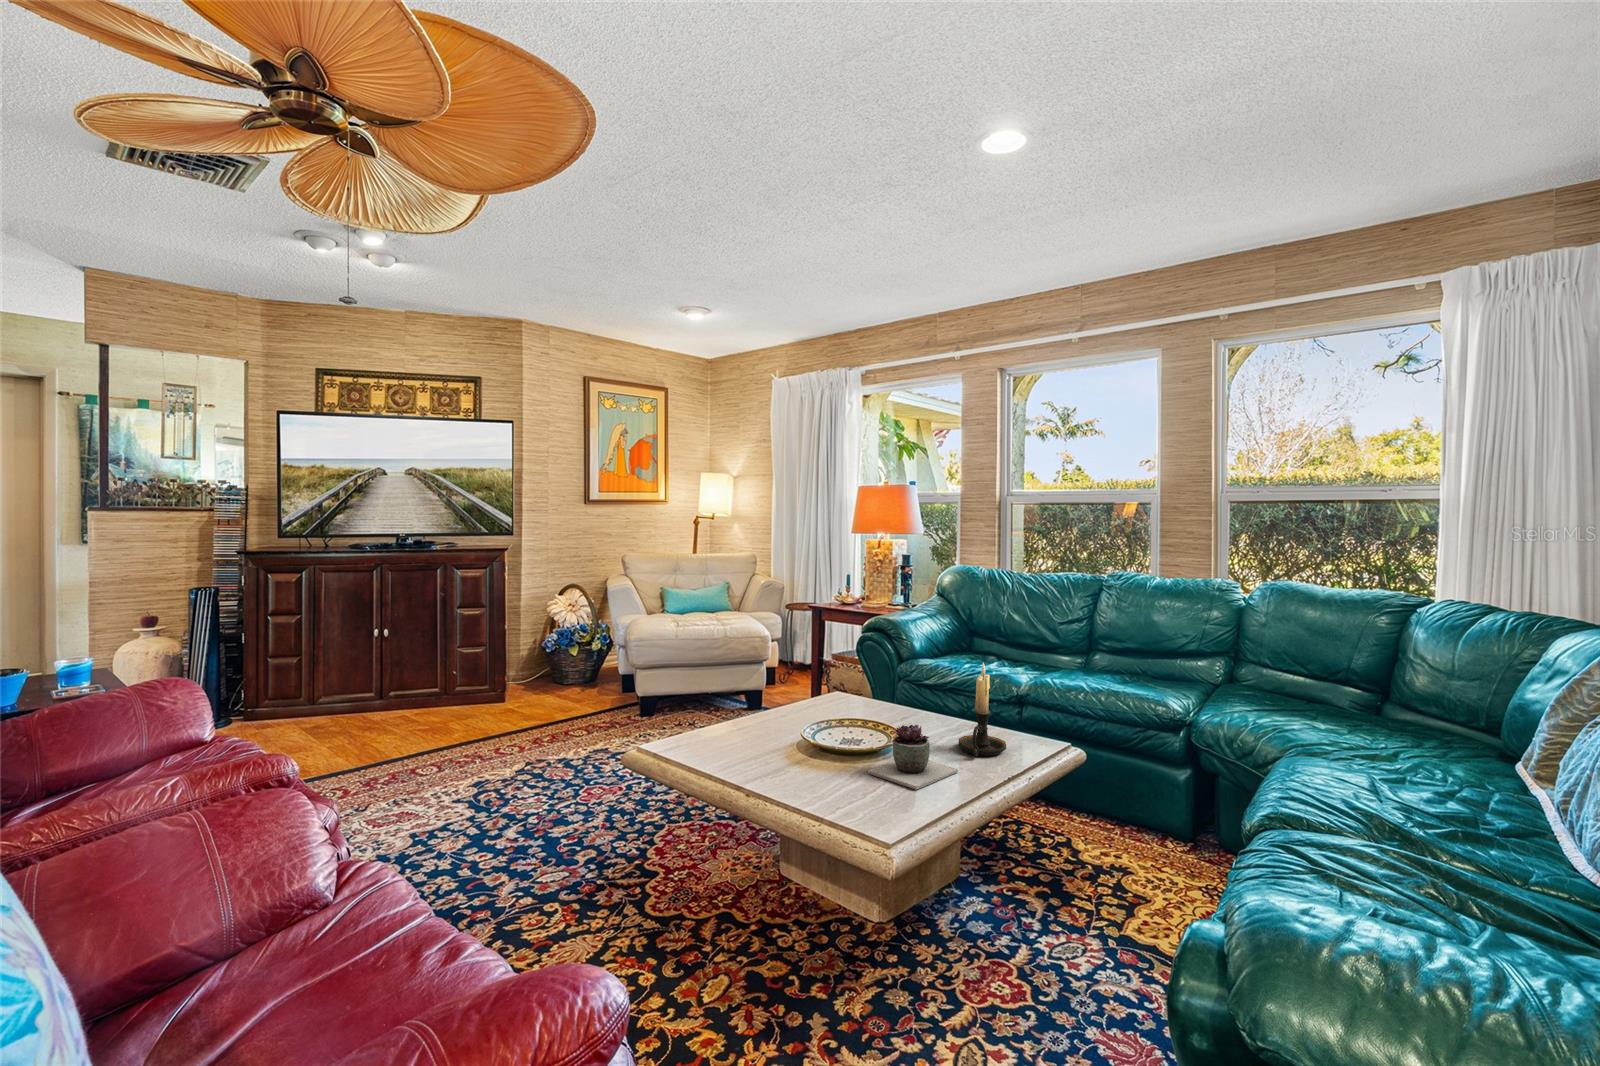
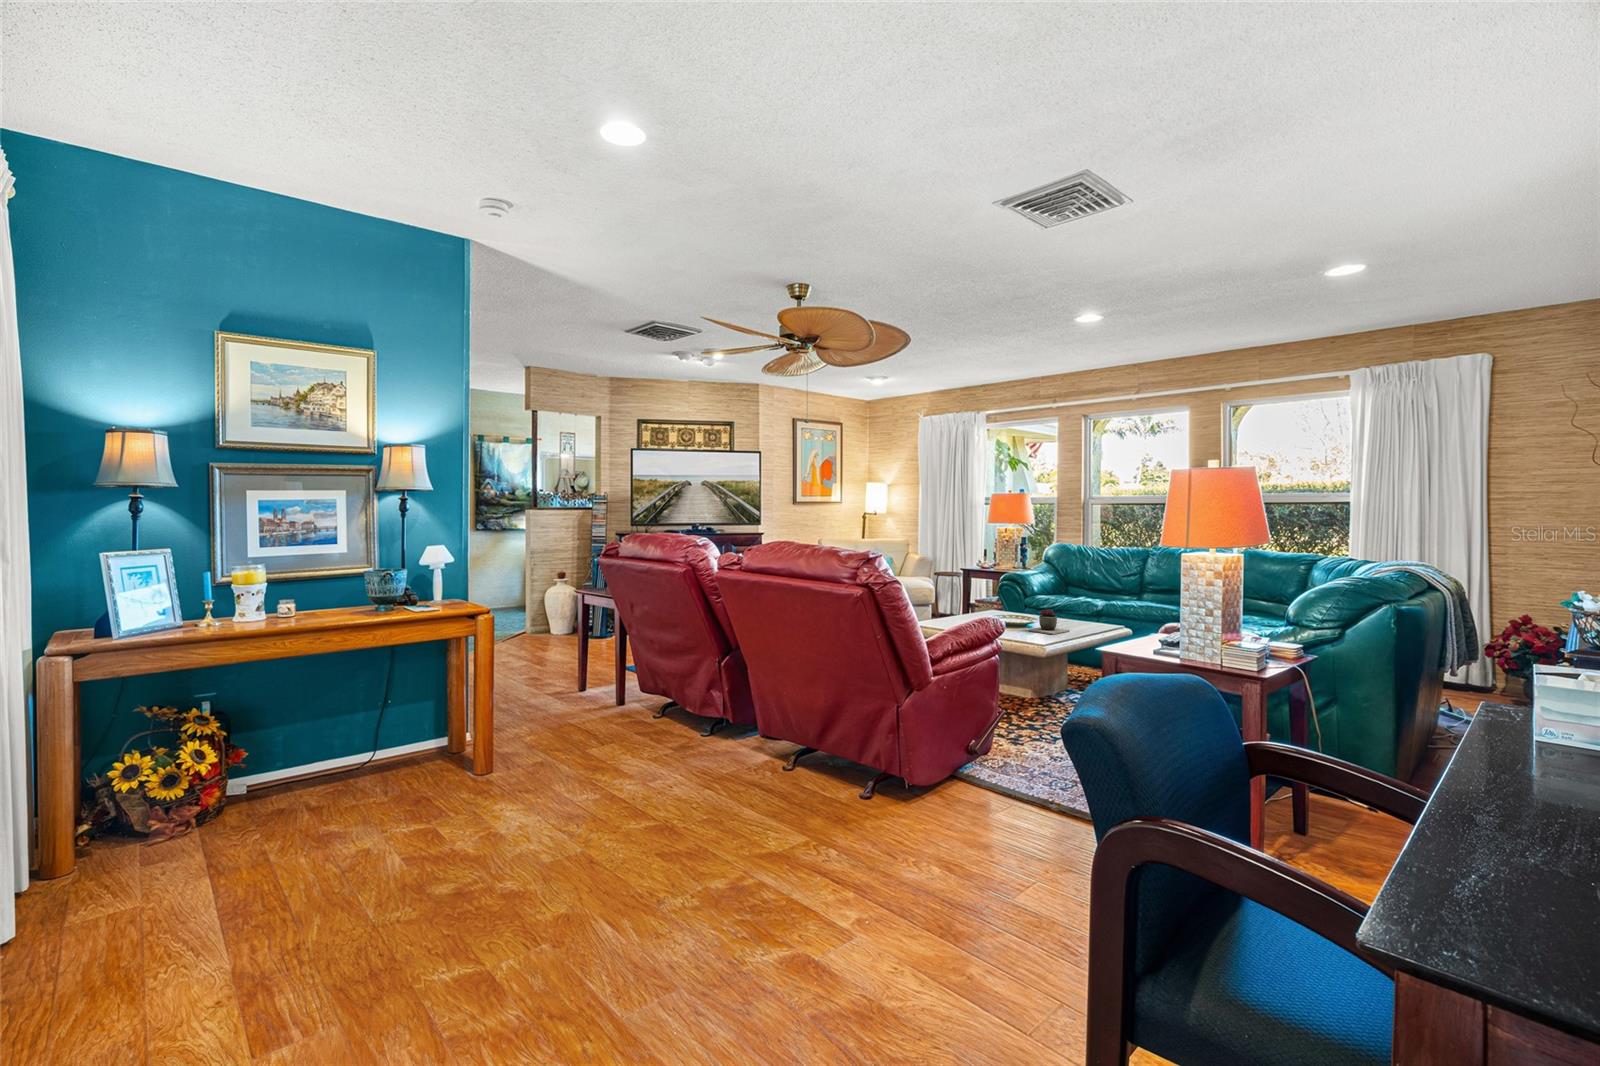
candle holder: present [959,663,1006,757] -> none [1068,584,1092,628]

